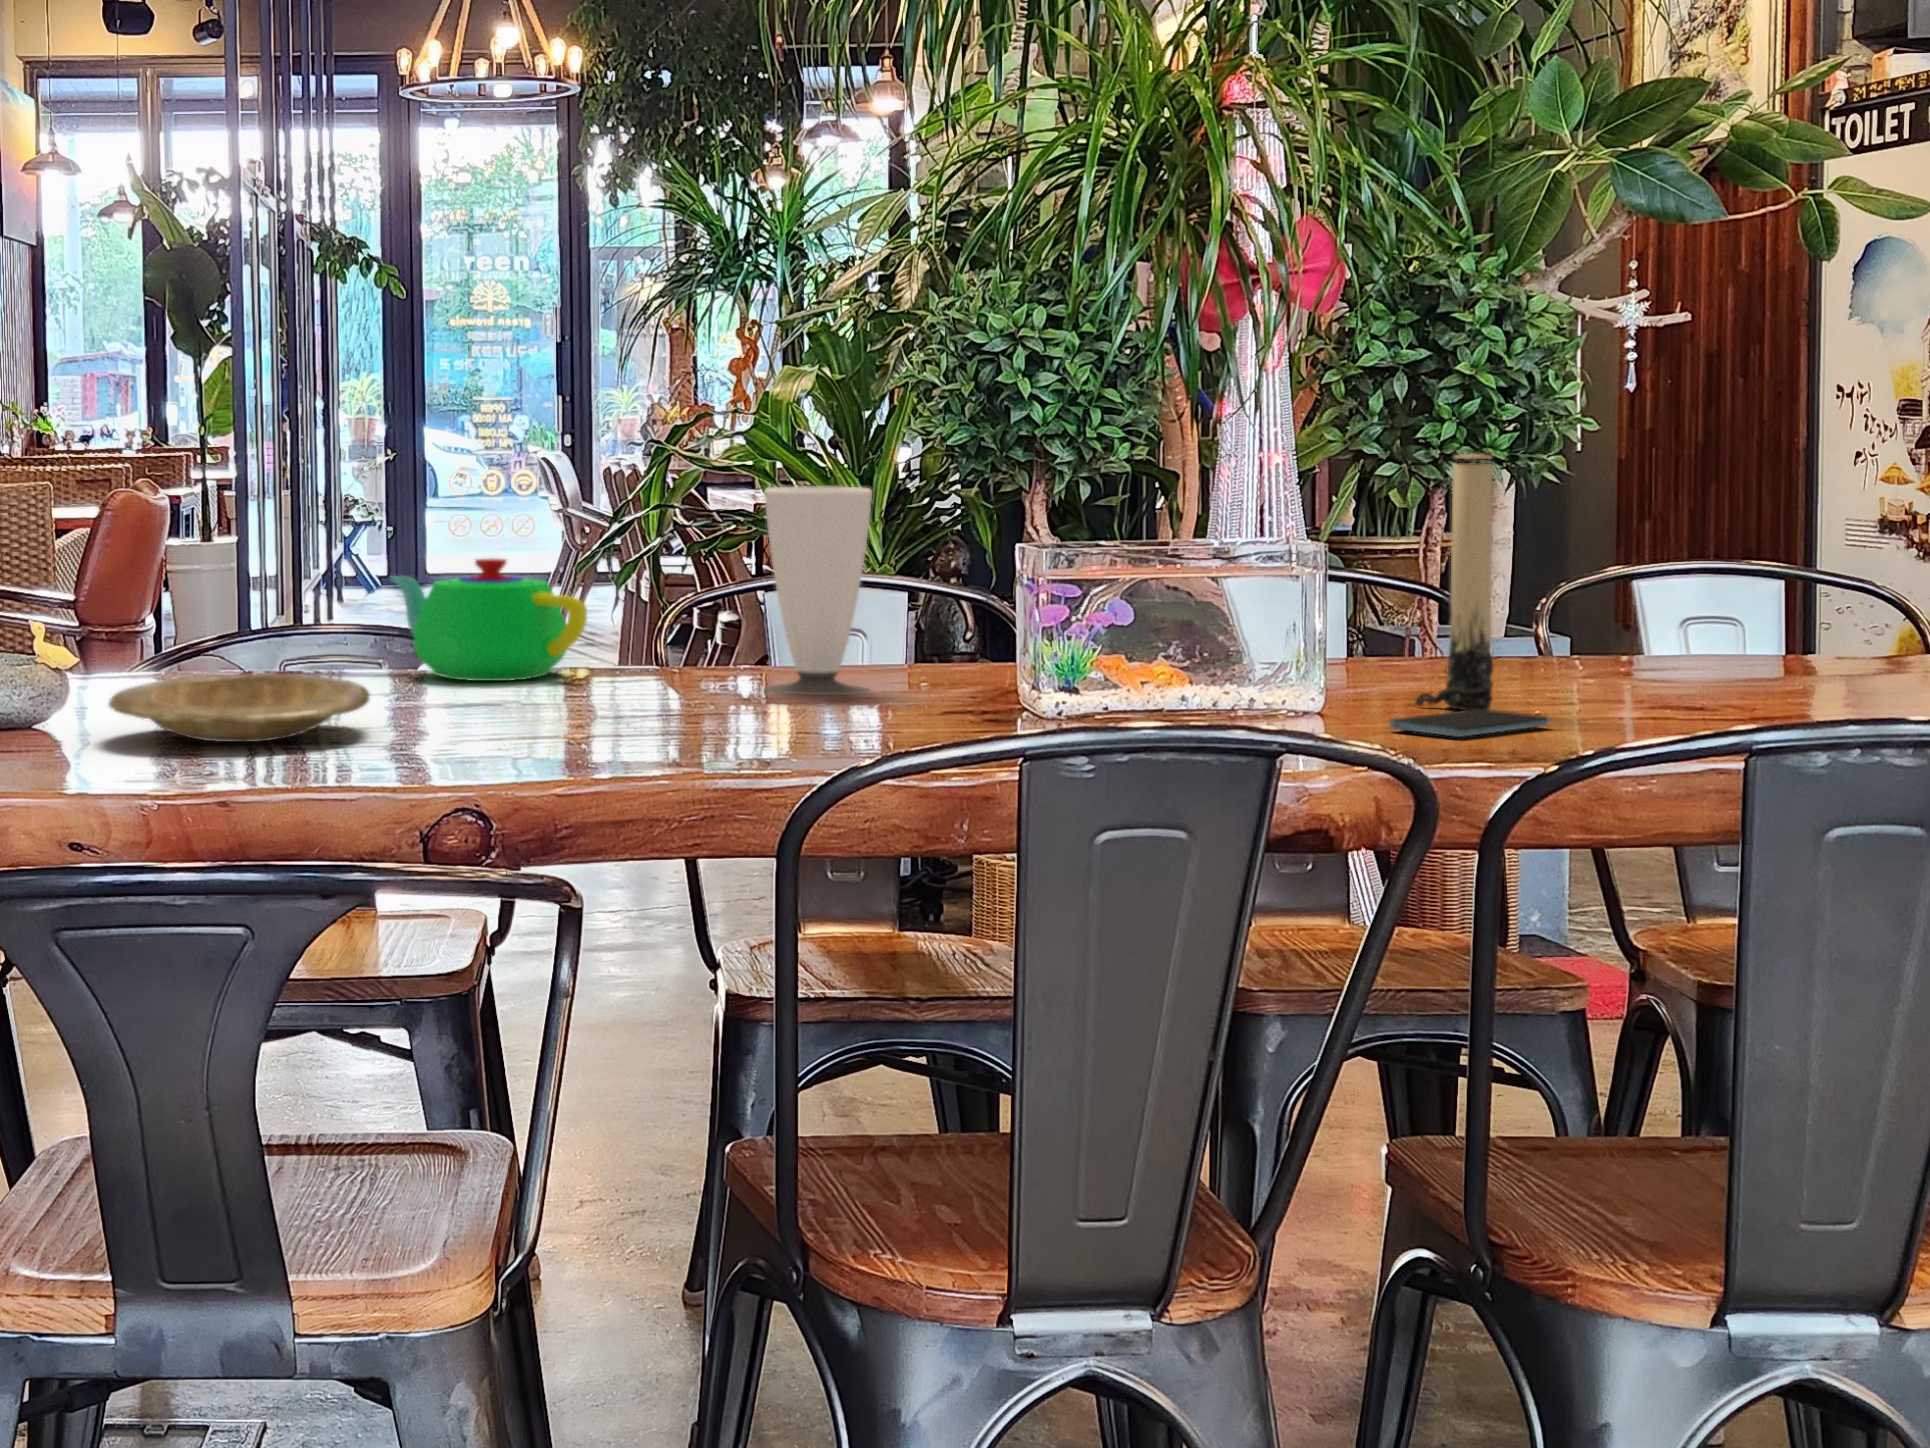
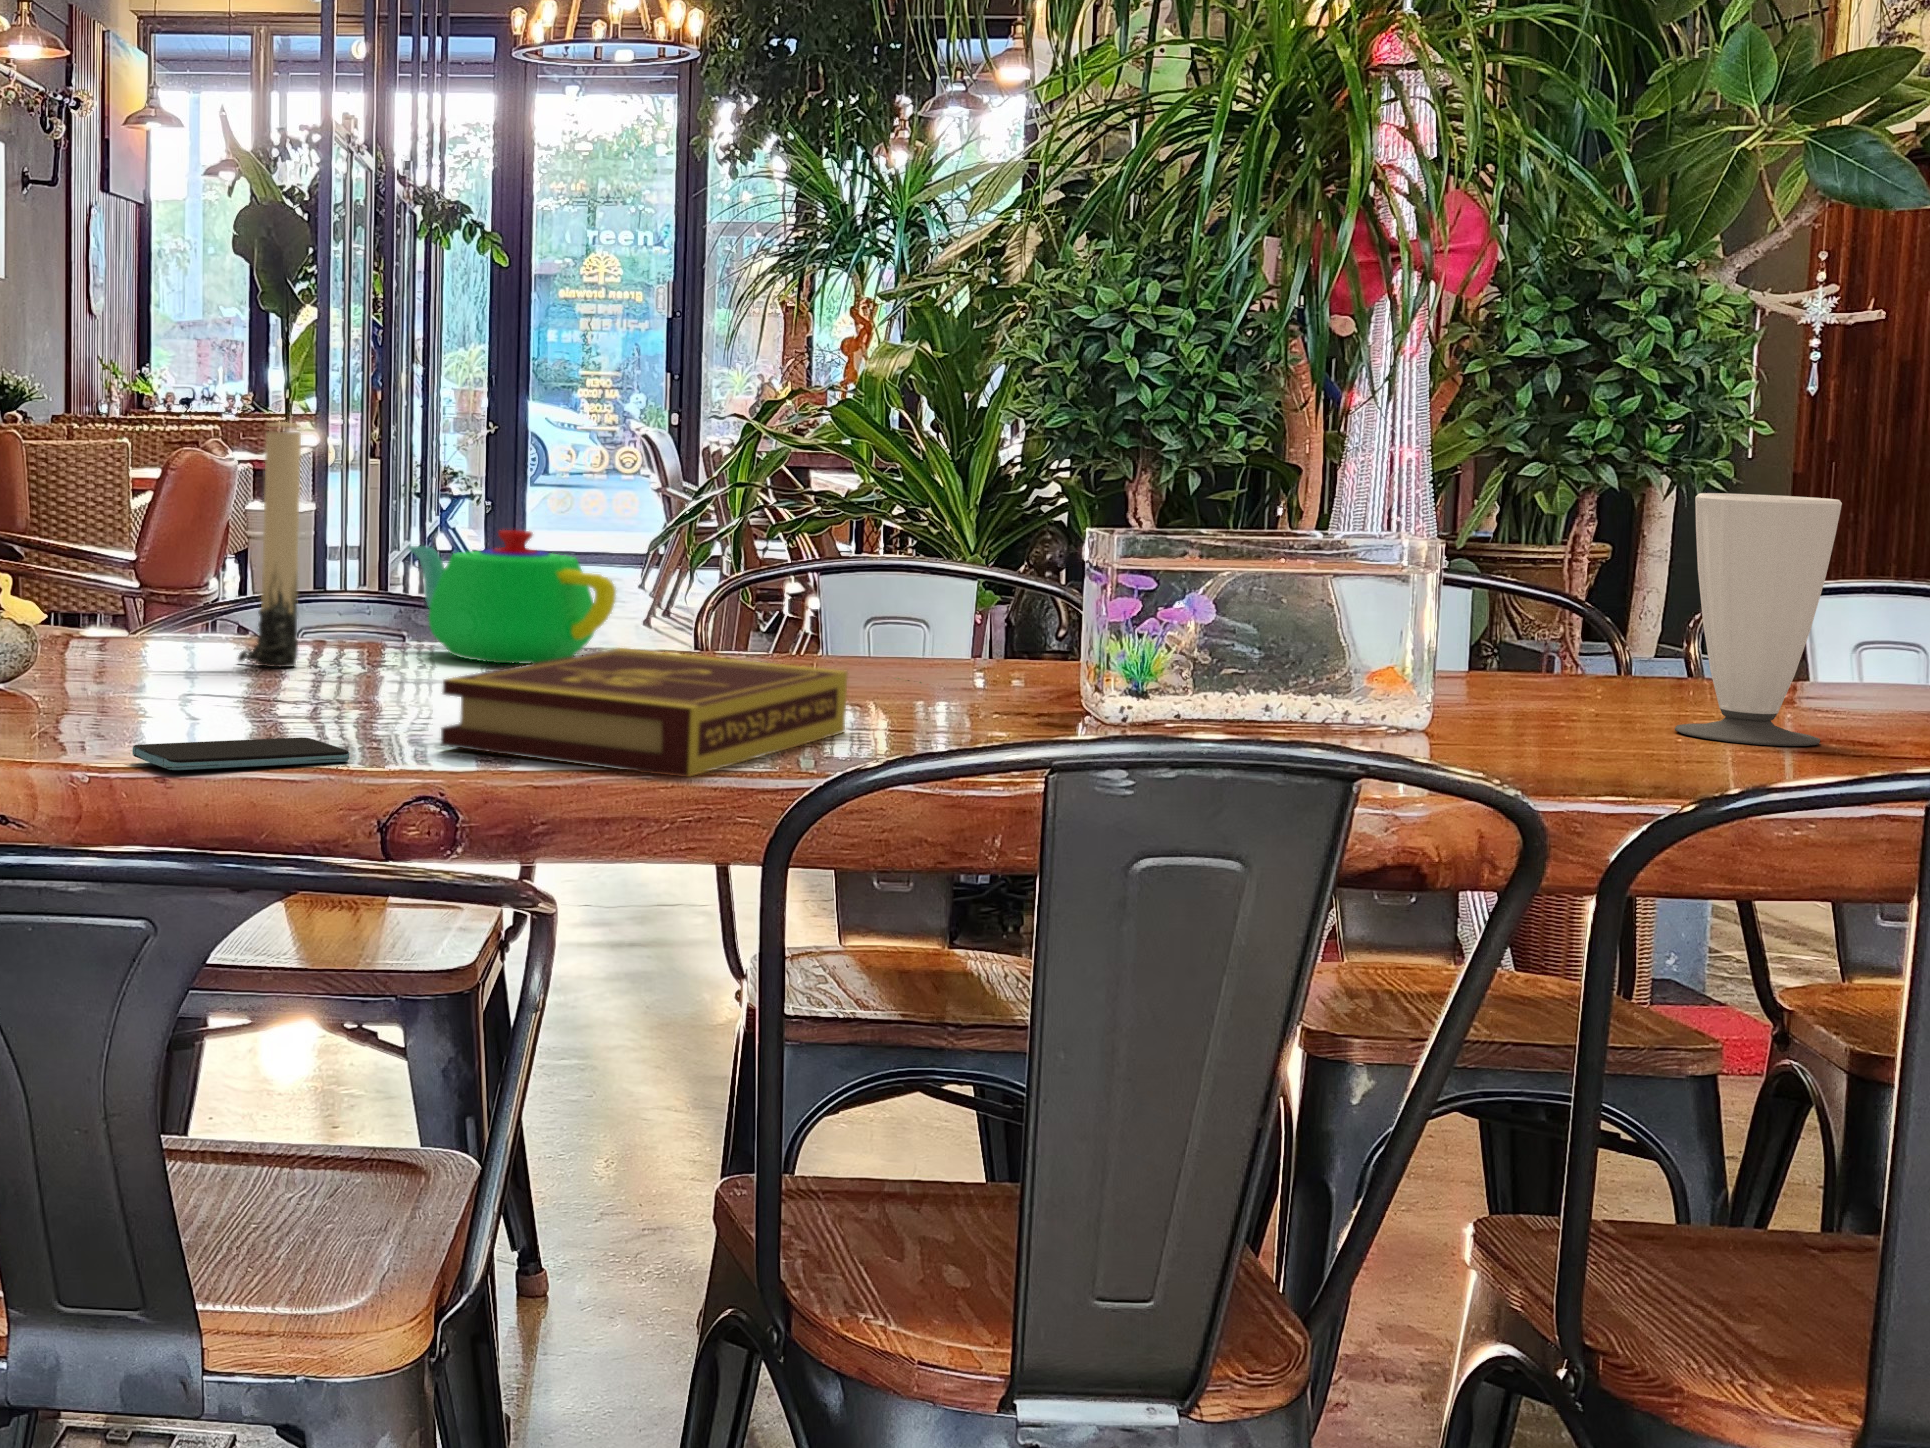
candle: present [1415,454,1493,710] -> present [238,422,301,667]
cup: present [764,486,872,695] -> present [1675,493,1842,746]
book: none [463,663,814,777] -> present [441,648,848,777]
plate: present [109,674,370,742] -> none [69,642,356,716]
smartphone: present [1389,709,1550,737] -> present [132,737,349,770]

